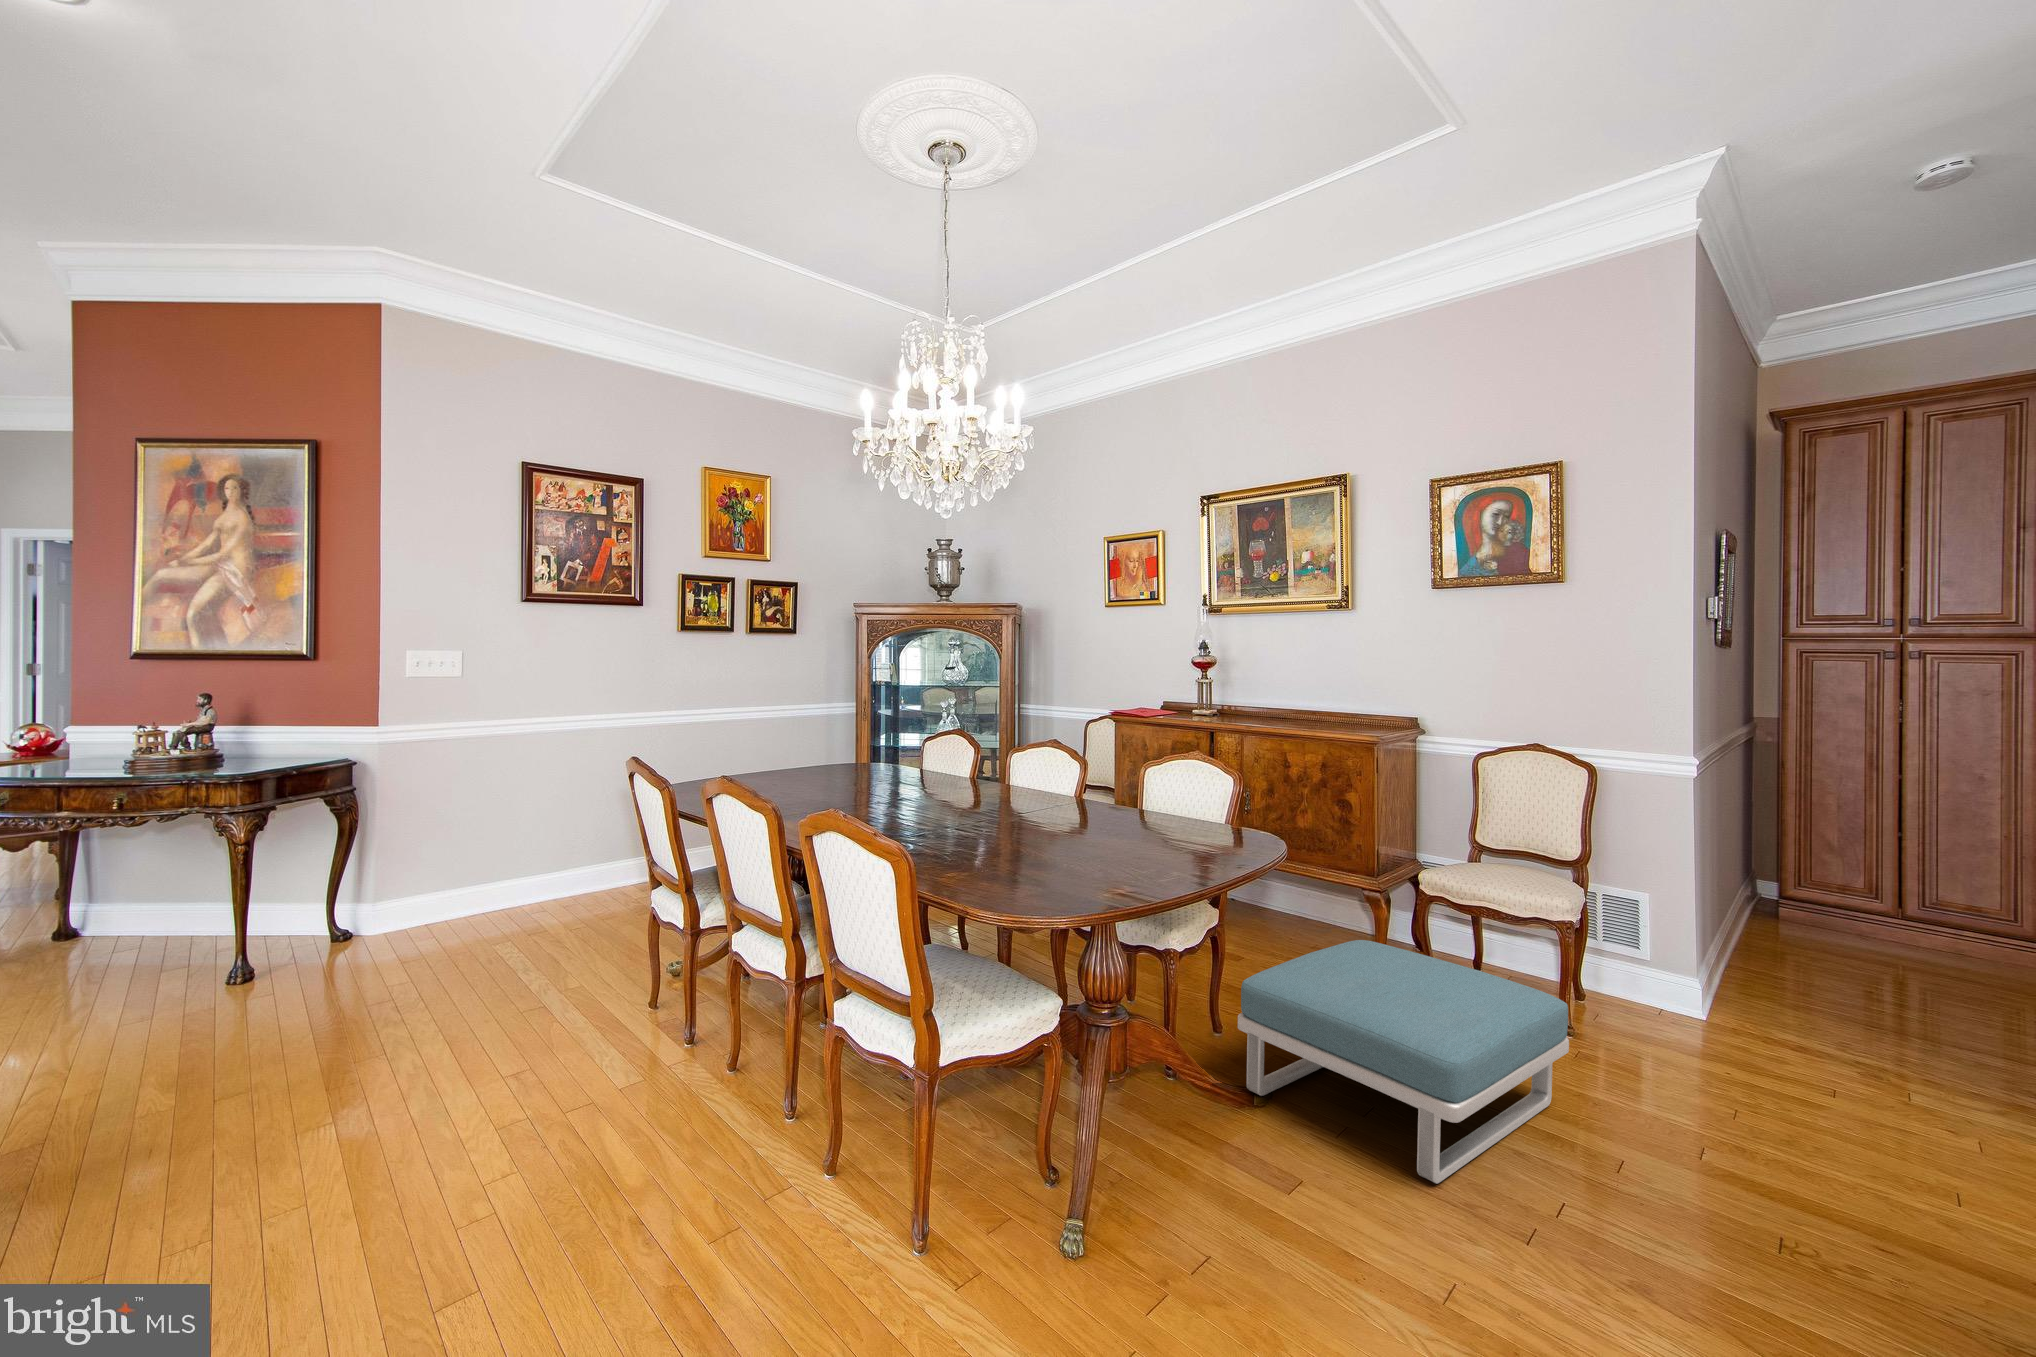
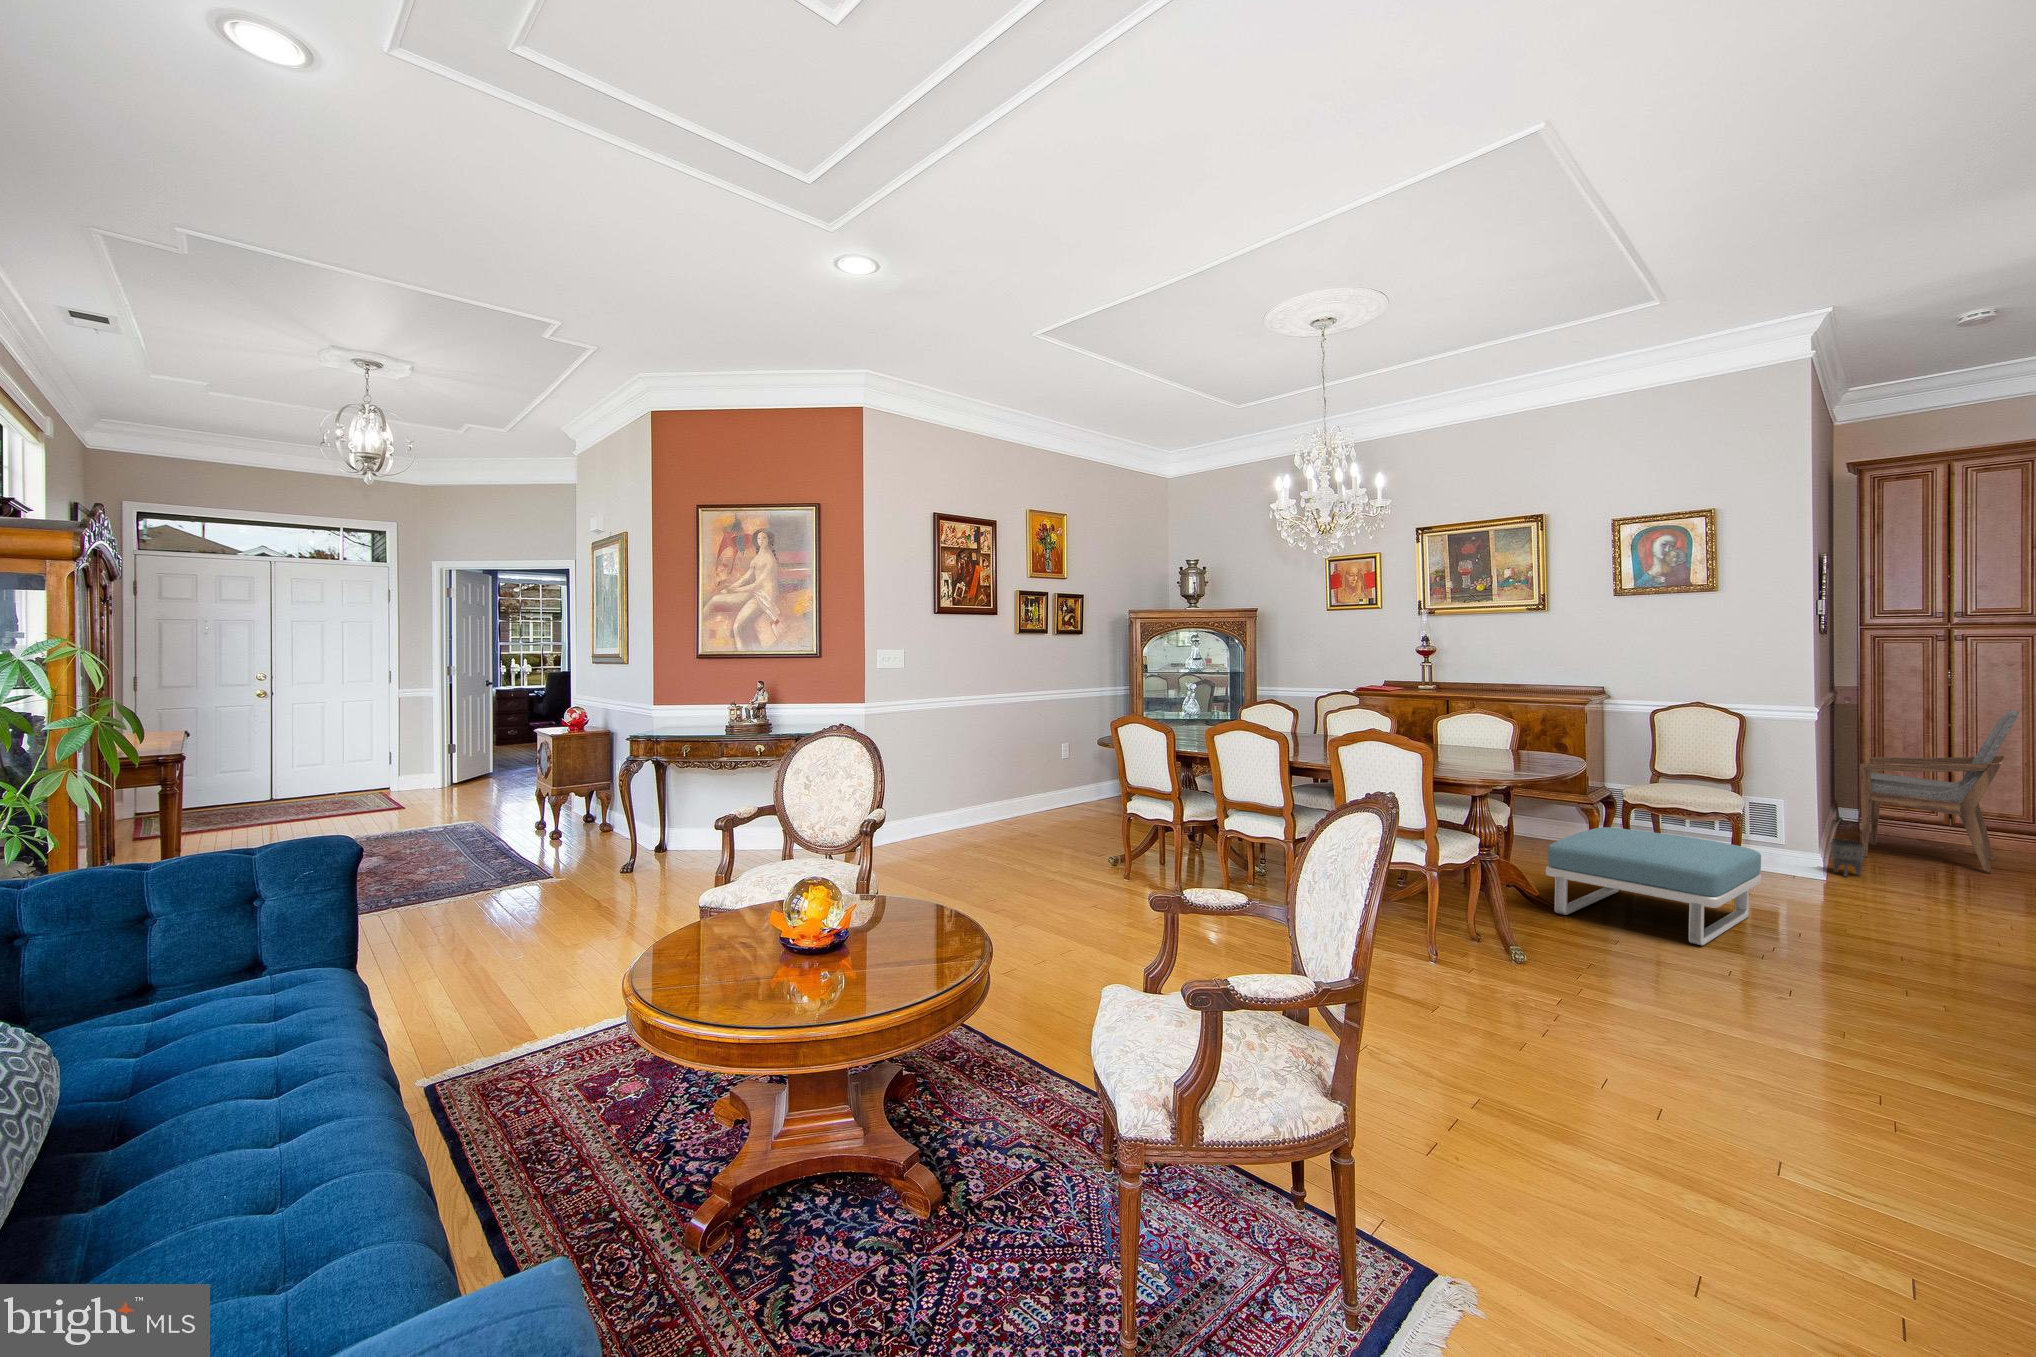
armchair: none [1771,762,1996,1006] -> present [1860,710,2019,873]
planter: none [1717,952,1764,1012] -> present [1831,839,1865,877]

